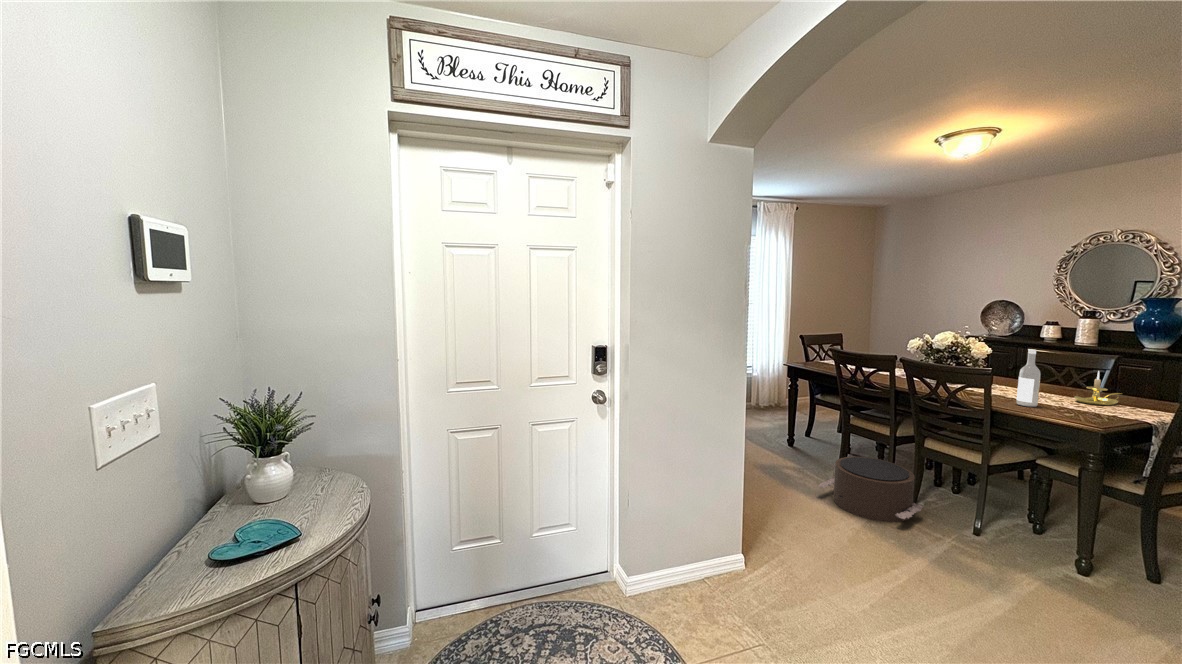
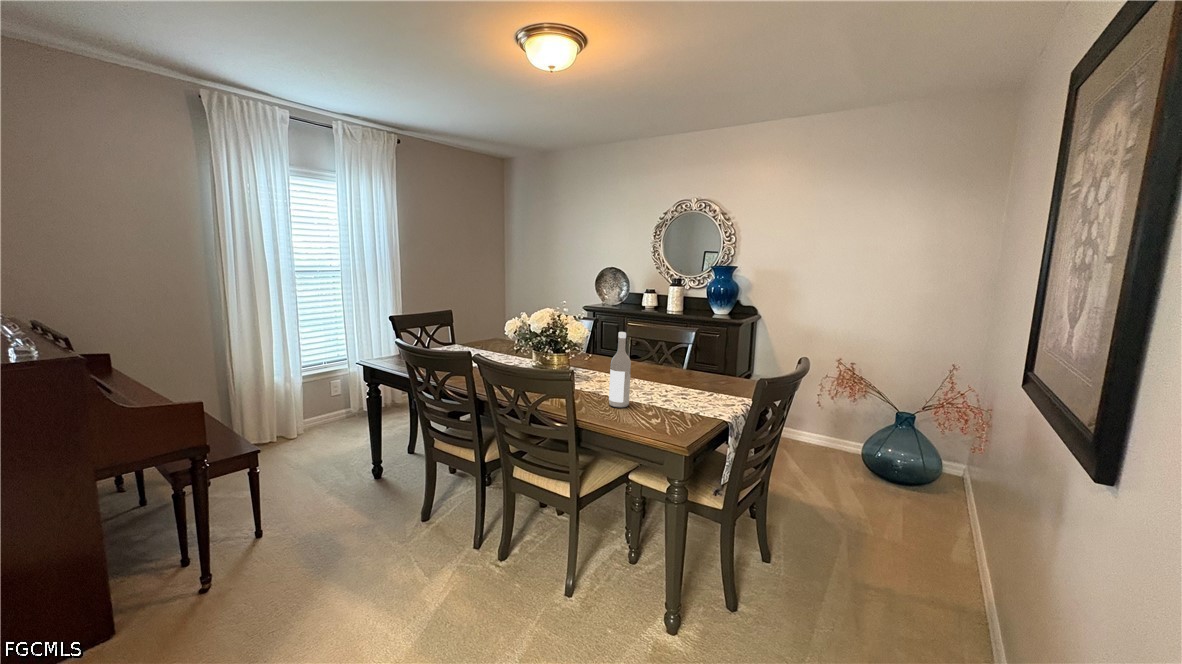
candle holder: present [1074,371,1121,405] -> none [663,351,702,392]
pouf: present [818,457,923,522] -> none [369,500,513,616]

